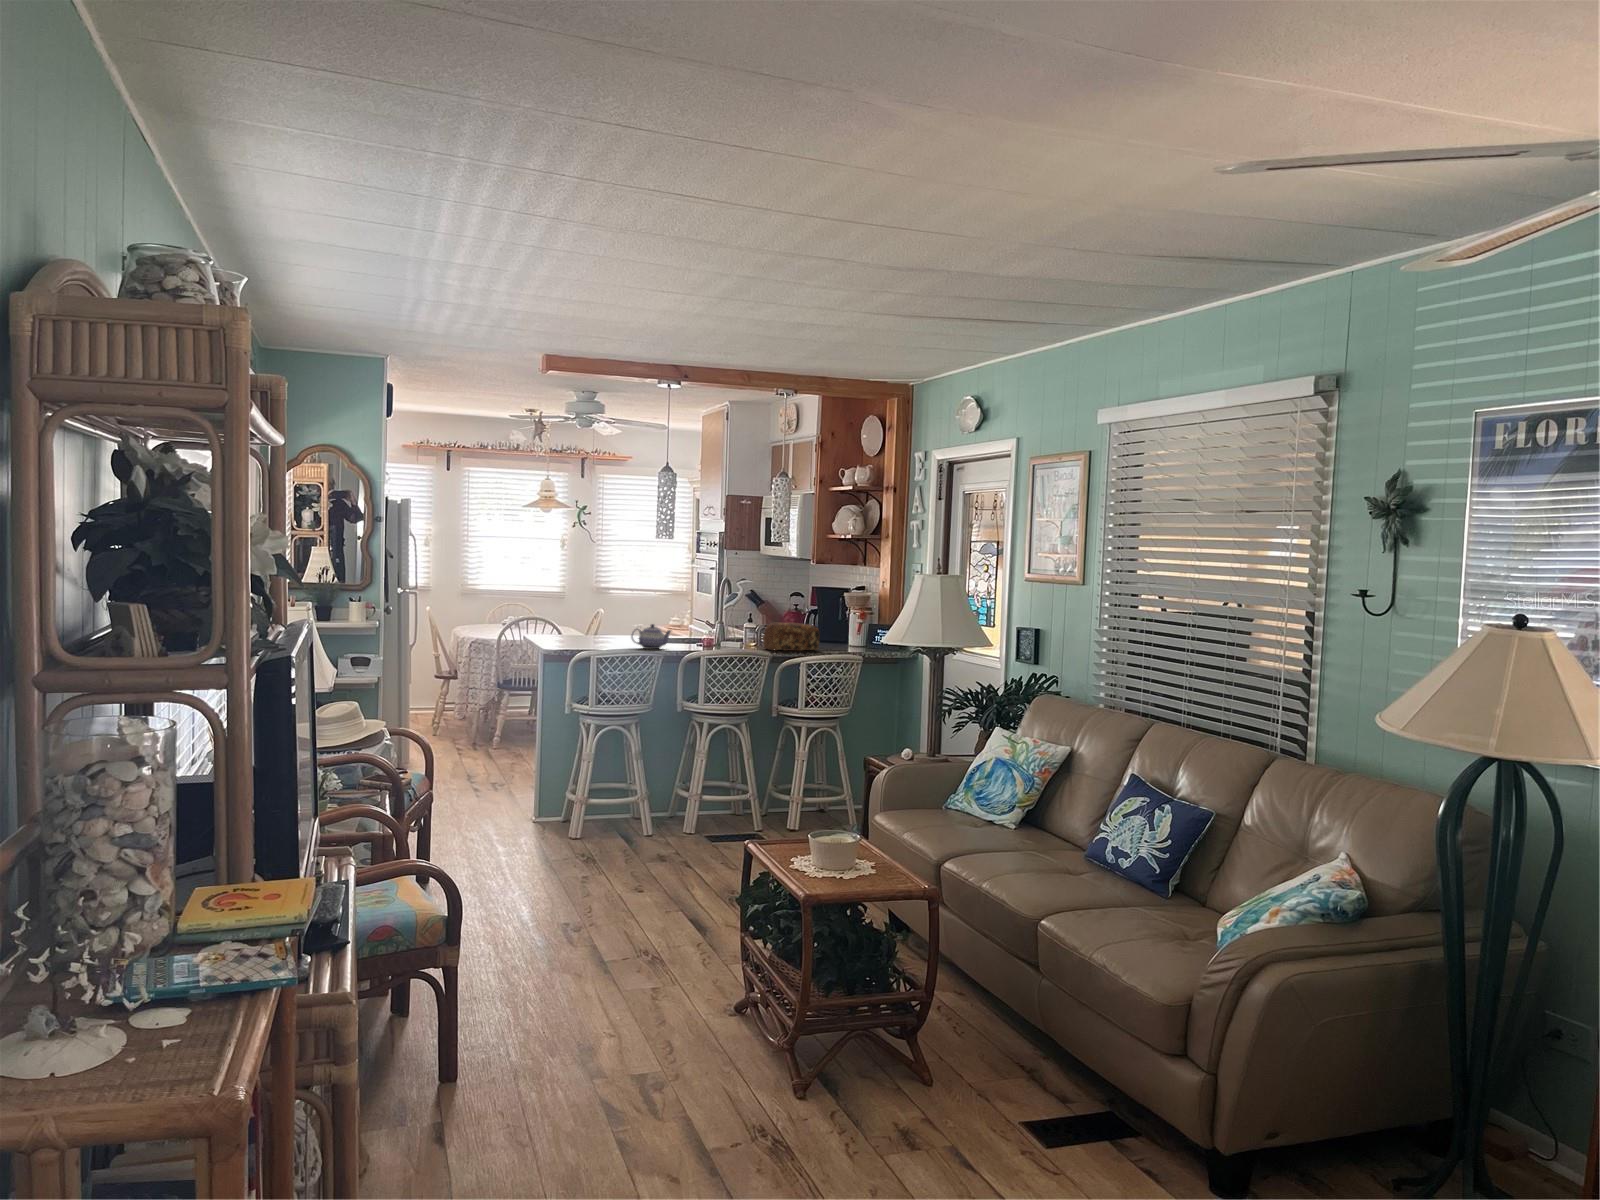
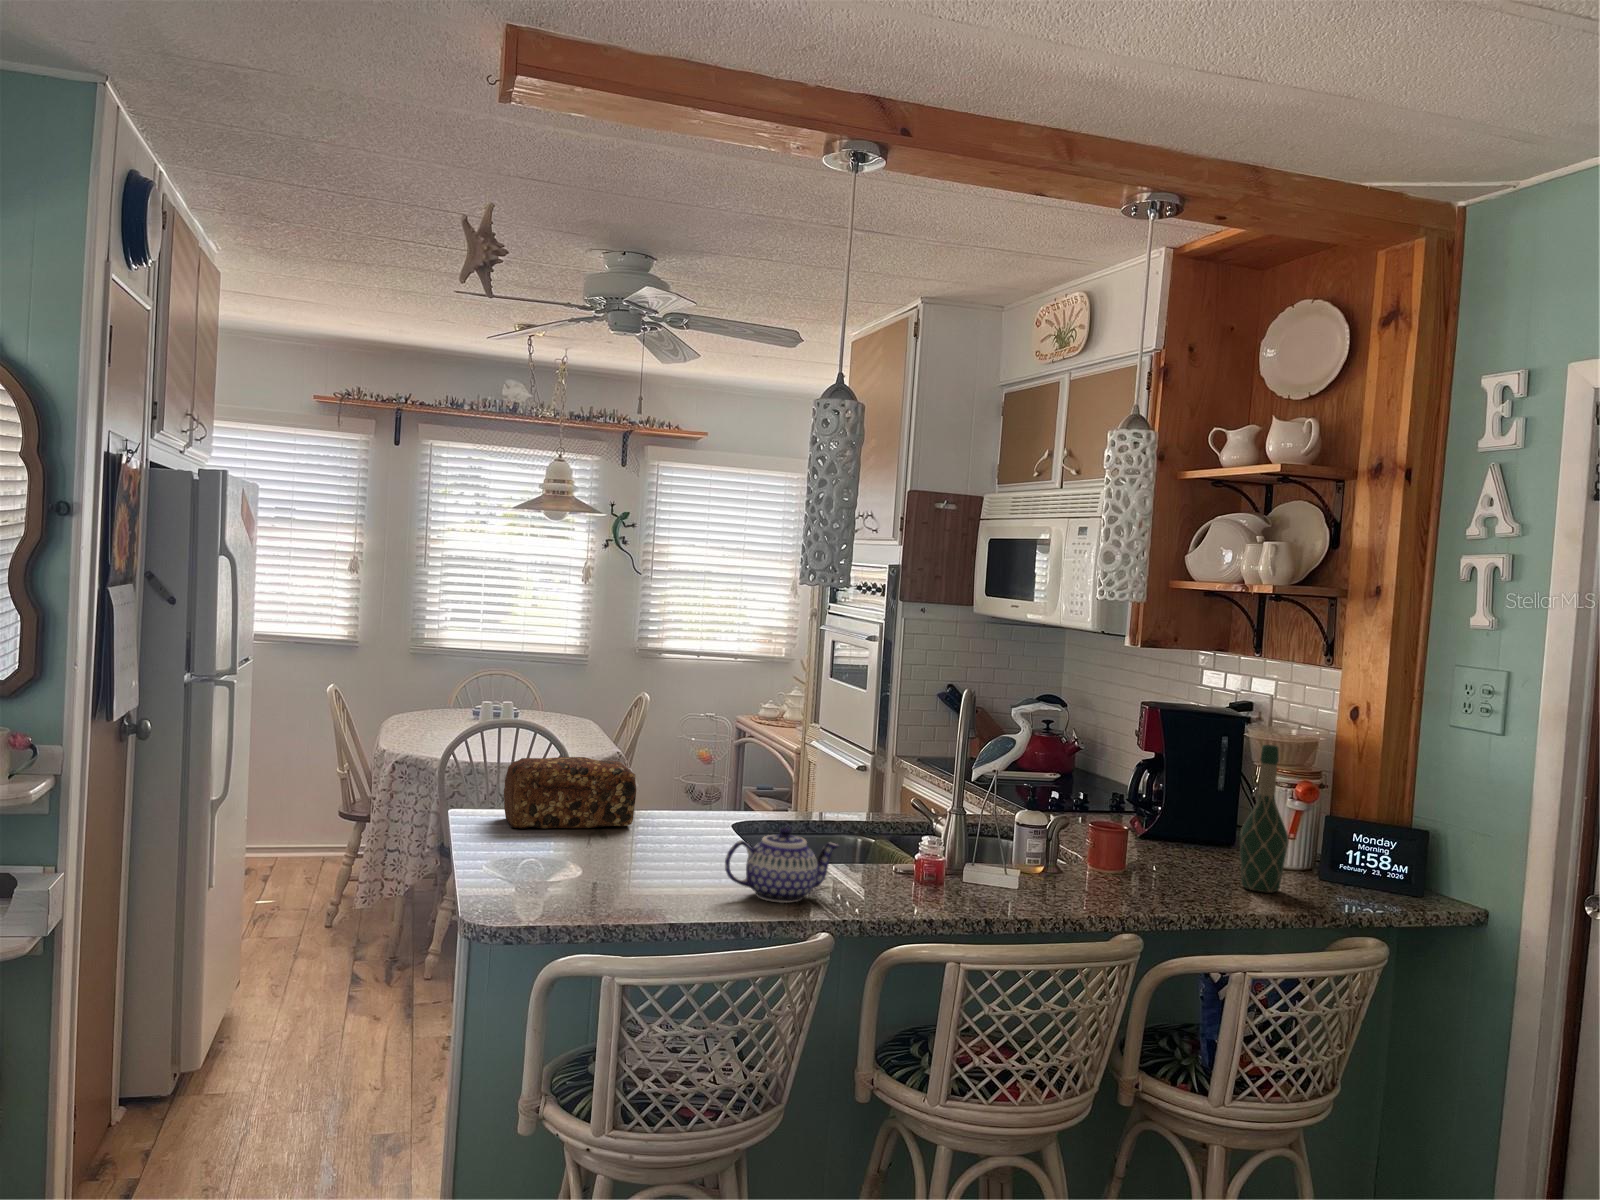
wine bottle: none [830,595,848,650] -> present [1240,745,1288,892]
bread loaf: present [763,623,820,651] -> present [504,757,636,829]

